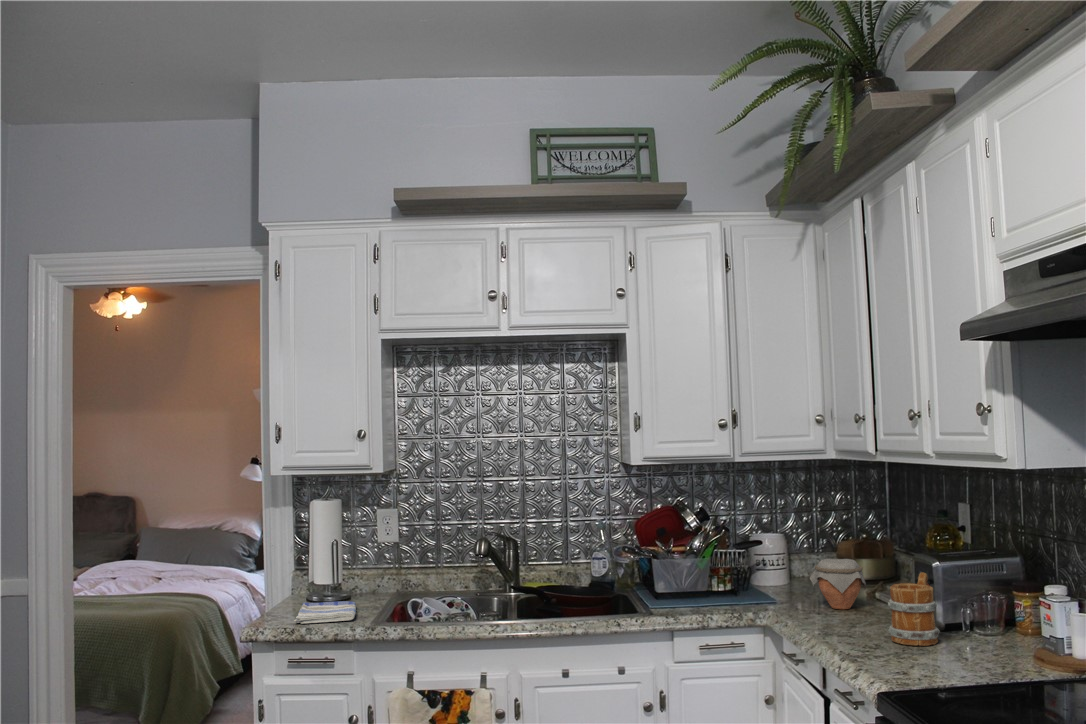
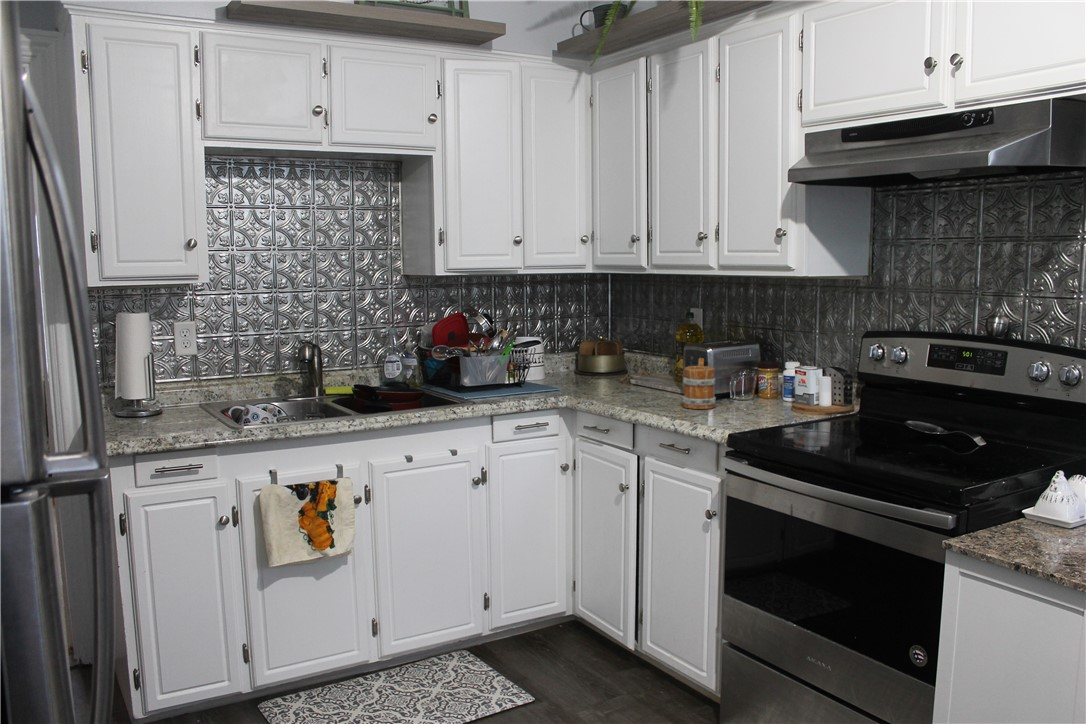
jar: present [810,559,866,609] -> none [594,353,637,391]
dish towel: present [294,601,356,624] -> none [132,412,211,433]

